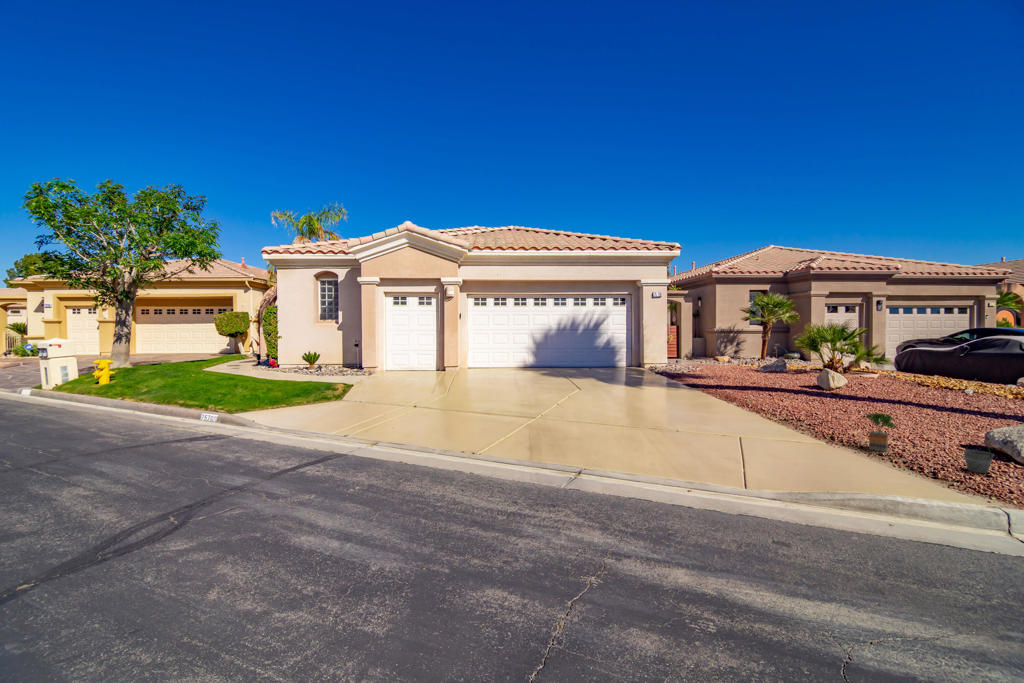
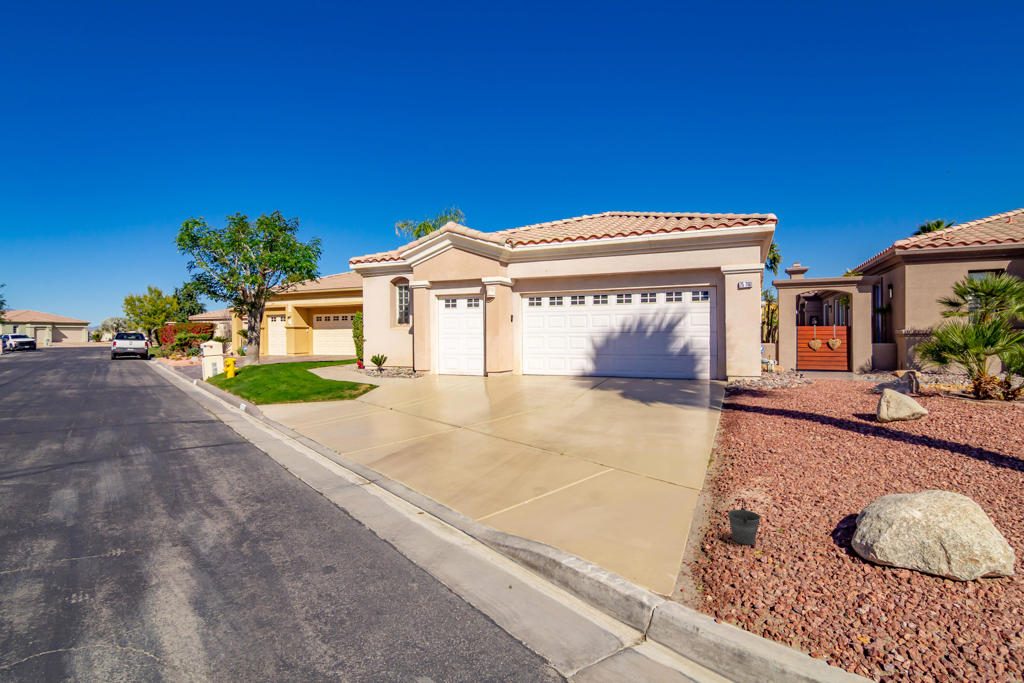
potted tree: present [866,413,896,452] -> none [683,450,719,504]

